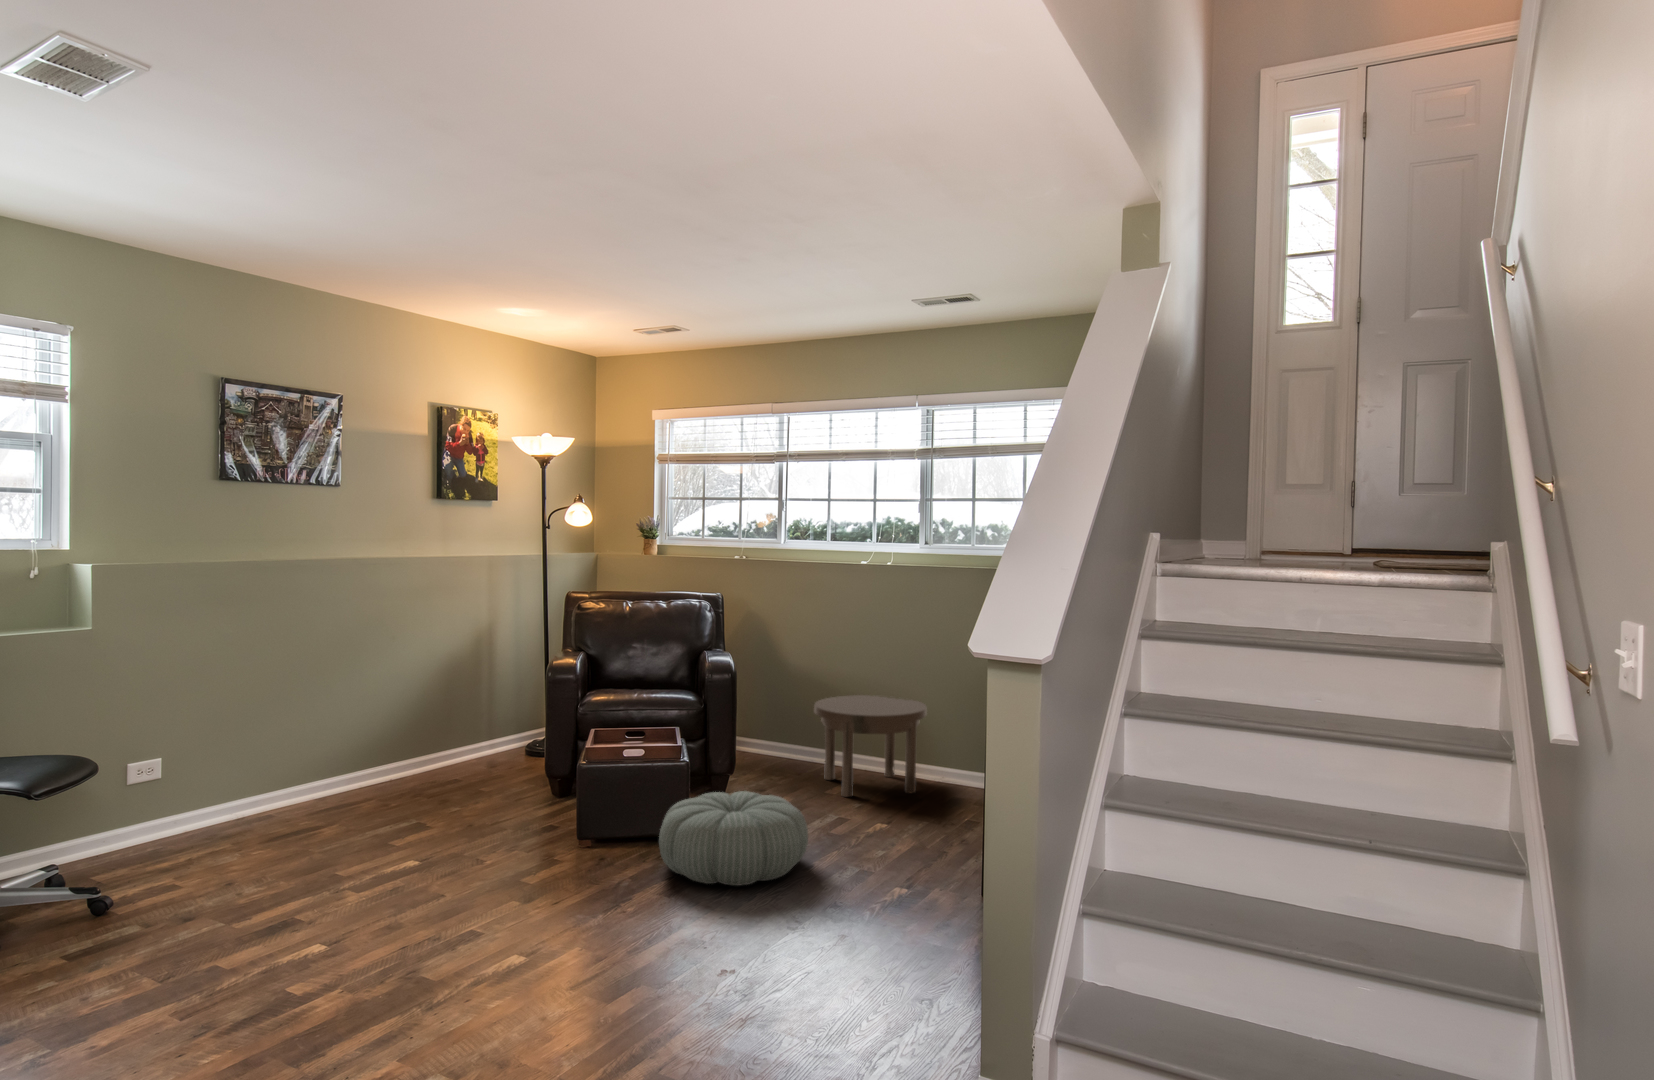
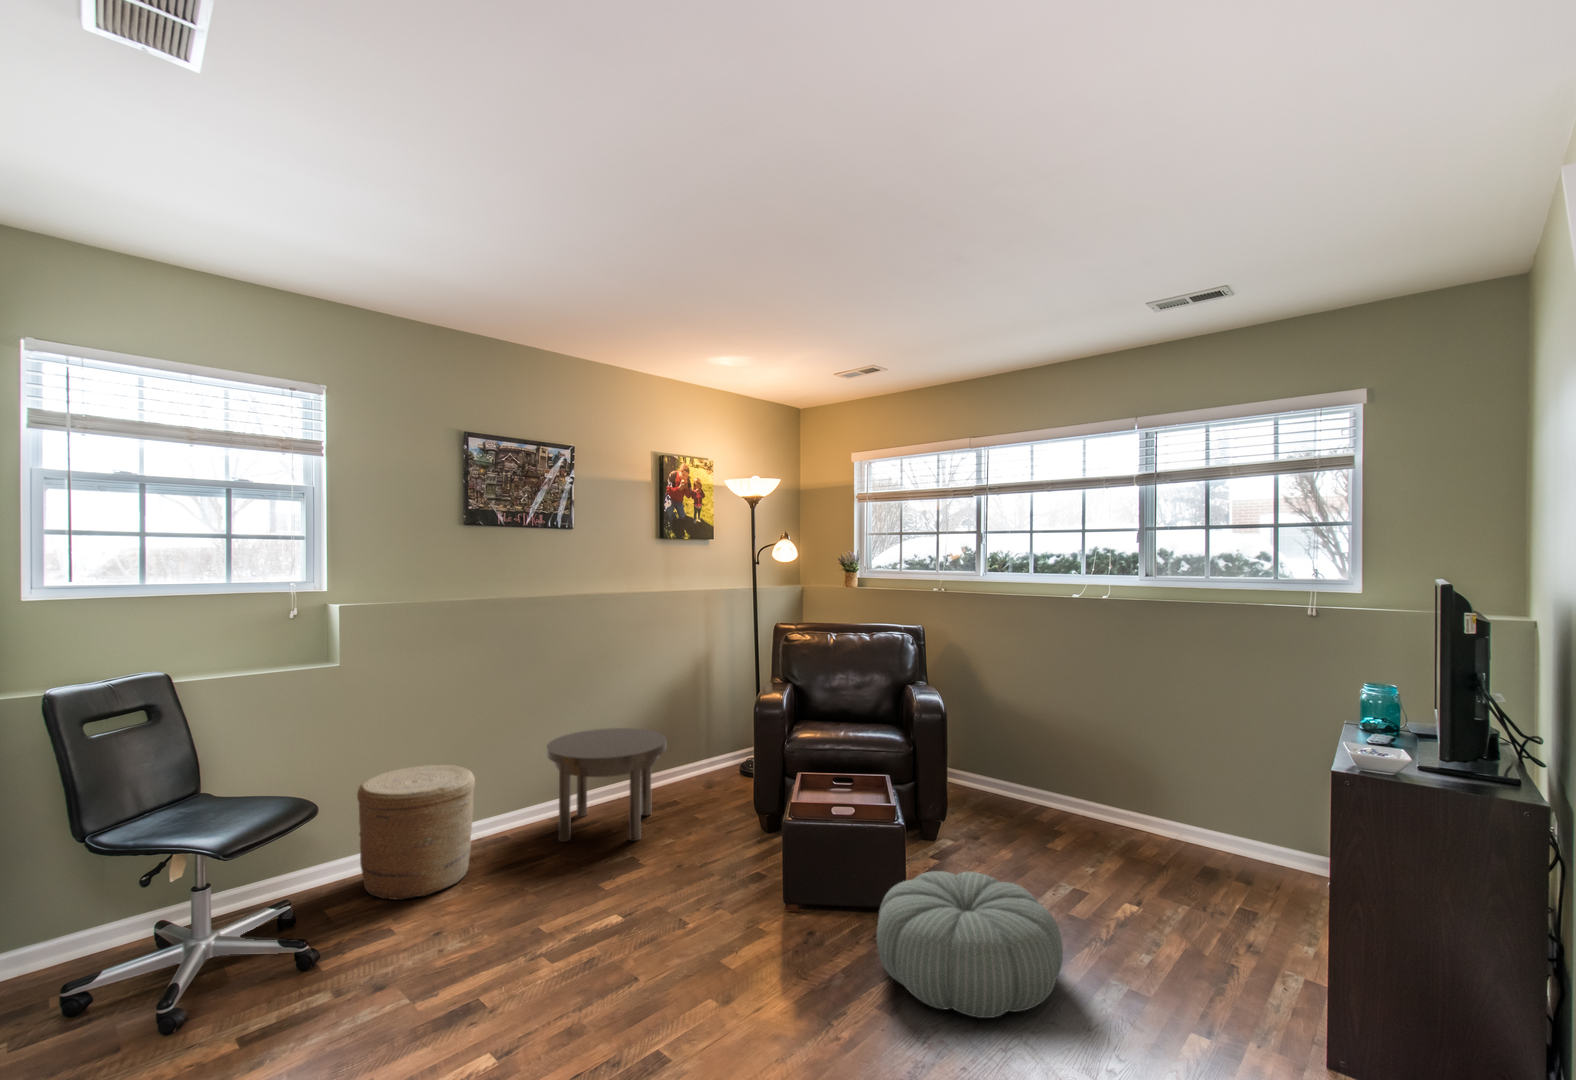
side table: present [814,695,927,797] -> present [547,728,666,842]
woven basket: none [123,733,252,860] -> present [357,765,475,900]

